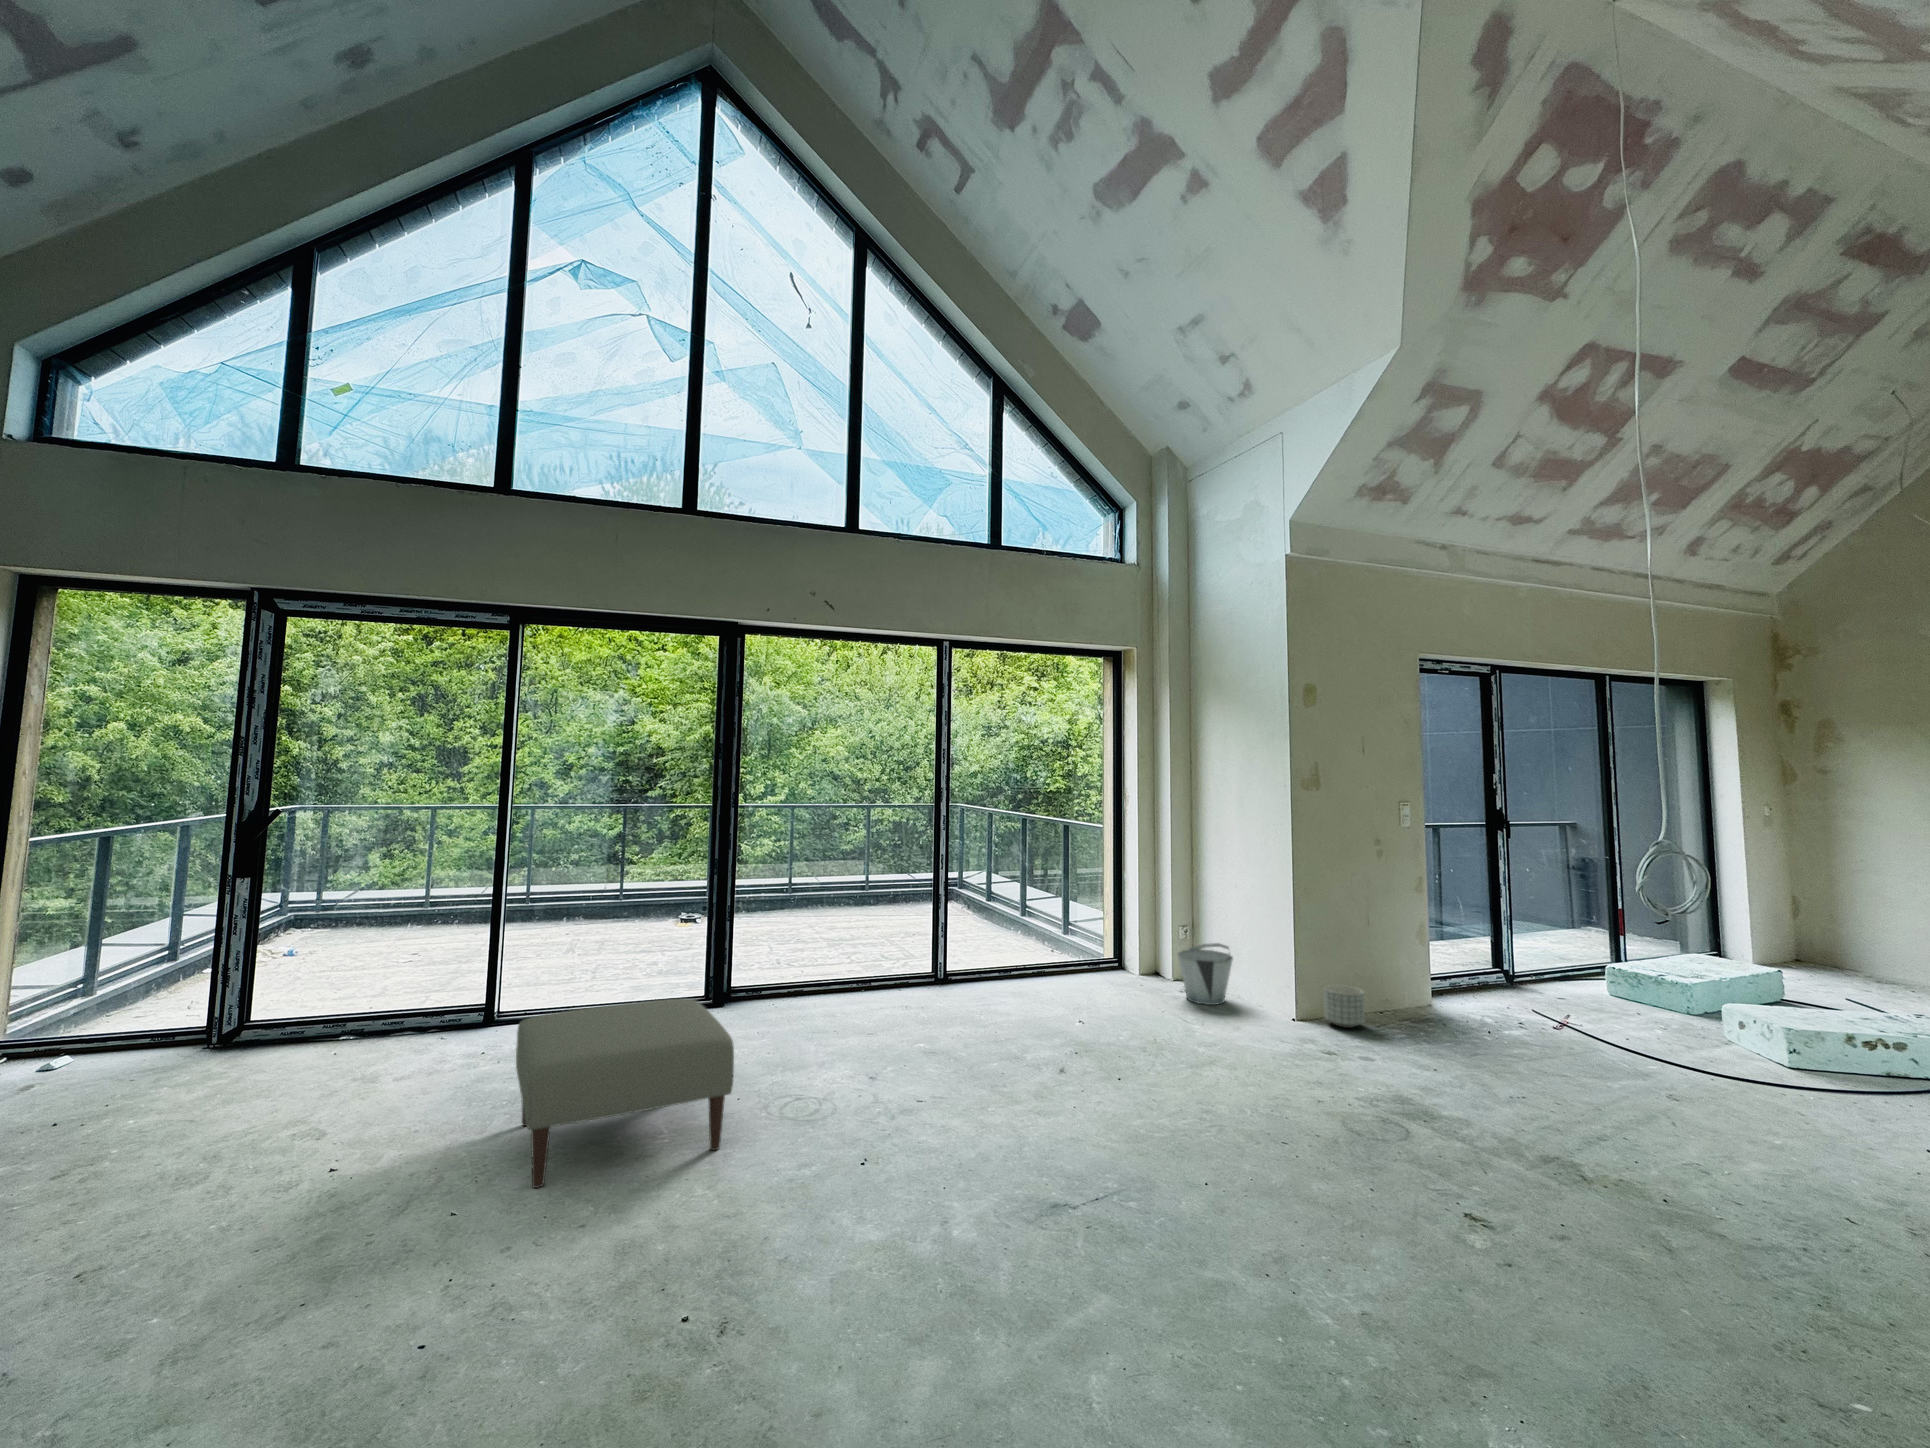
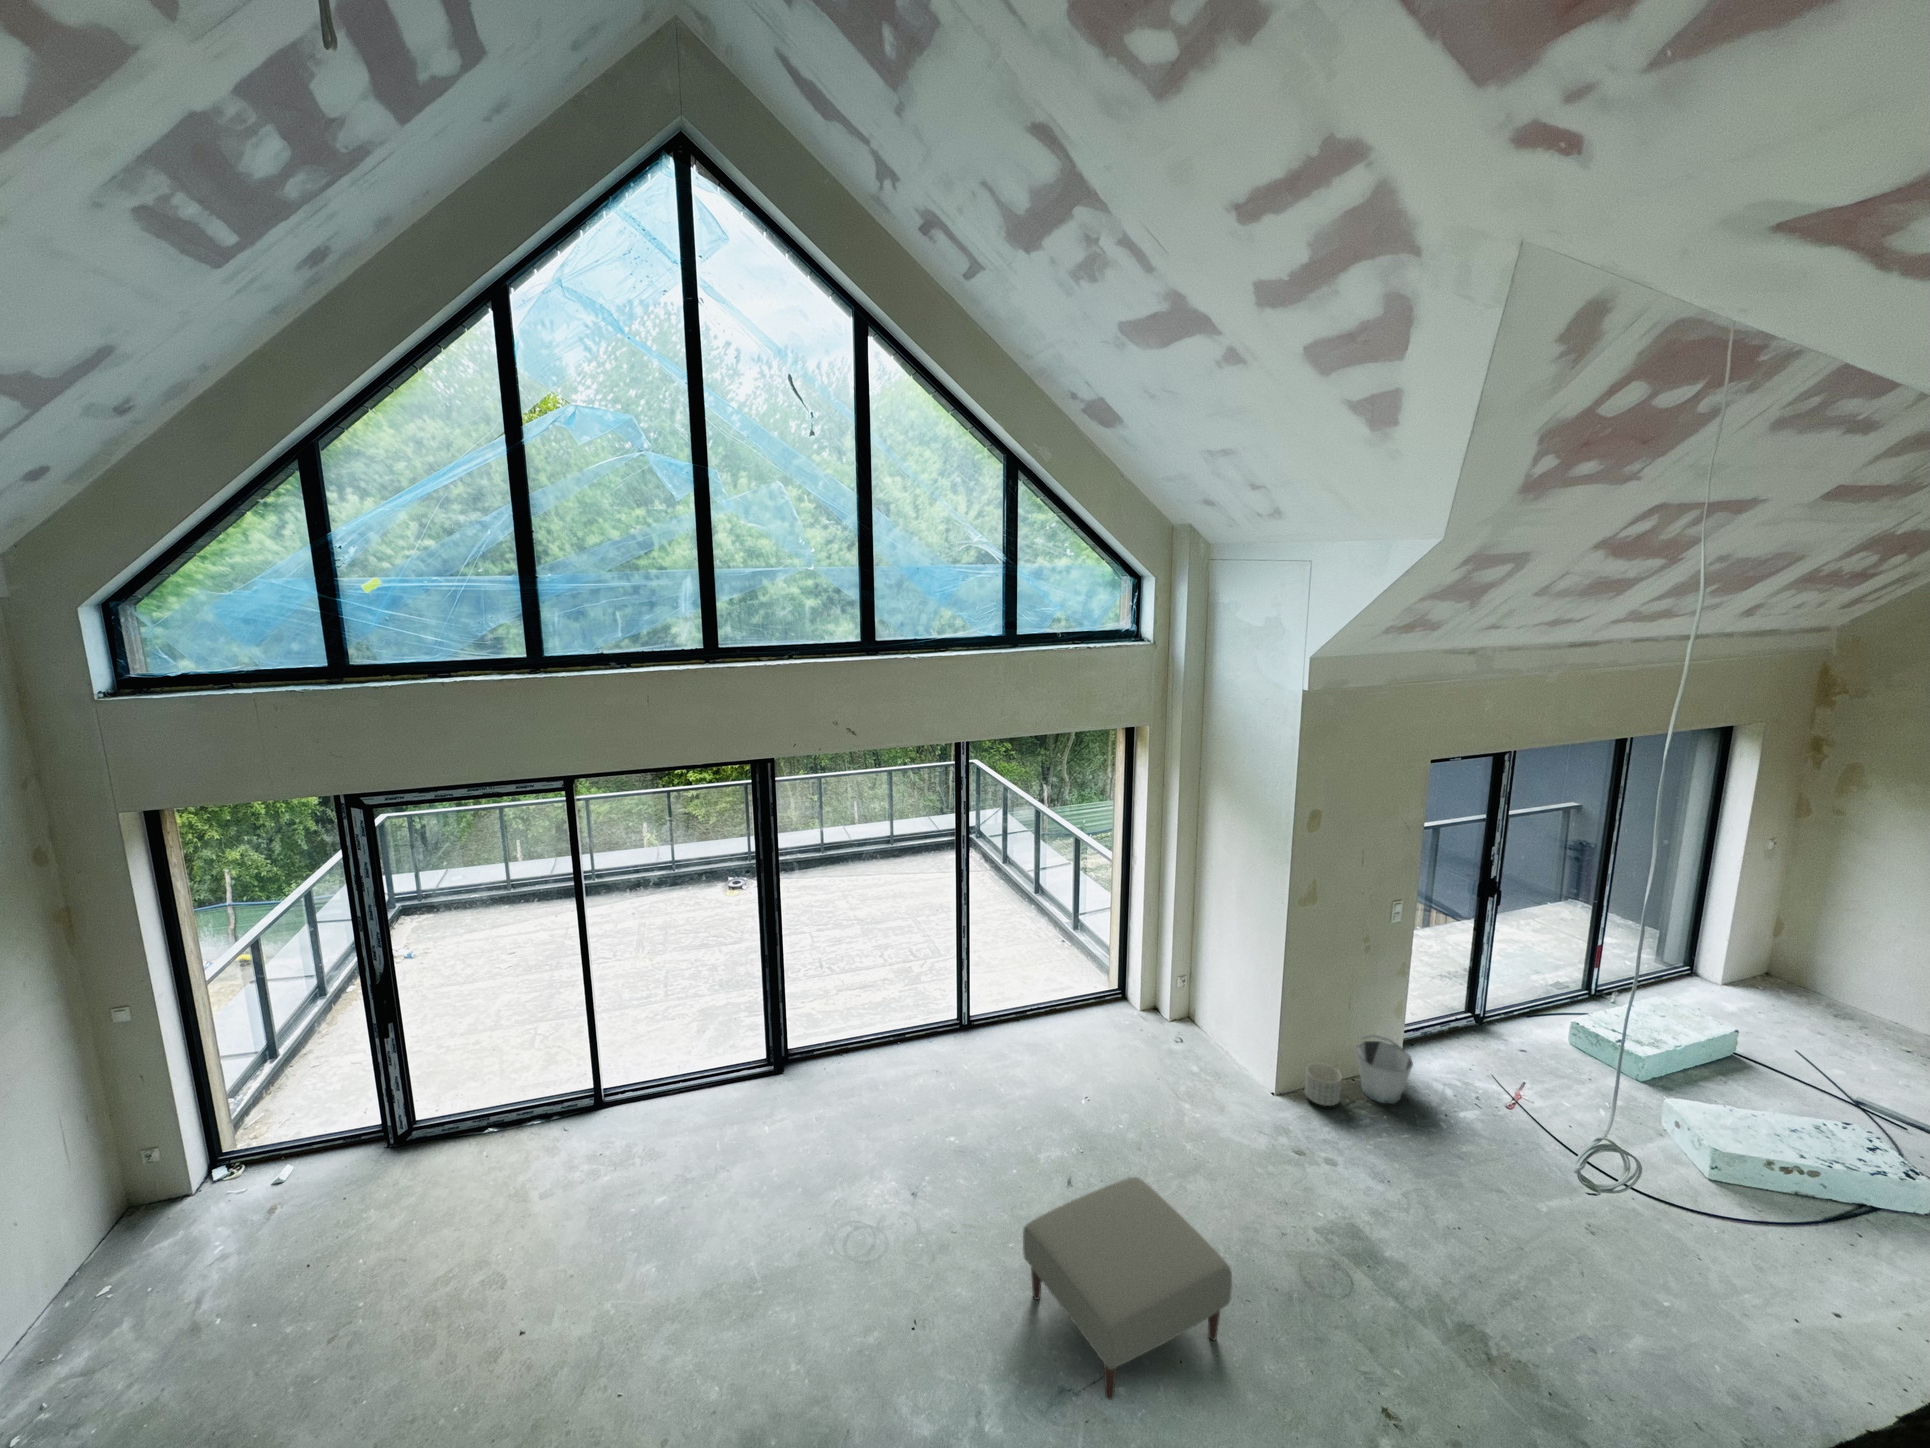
bucket: present [1178,943,1233,1005] -> present [1356,1035,1413,1104]
ottoman: present [516,998,734,1188] -> present [1023,1177,1232,1400]

